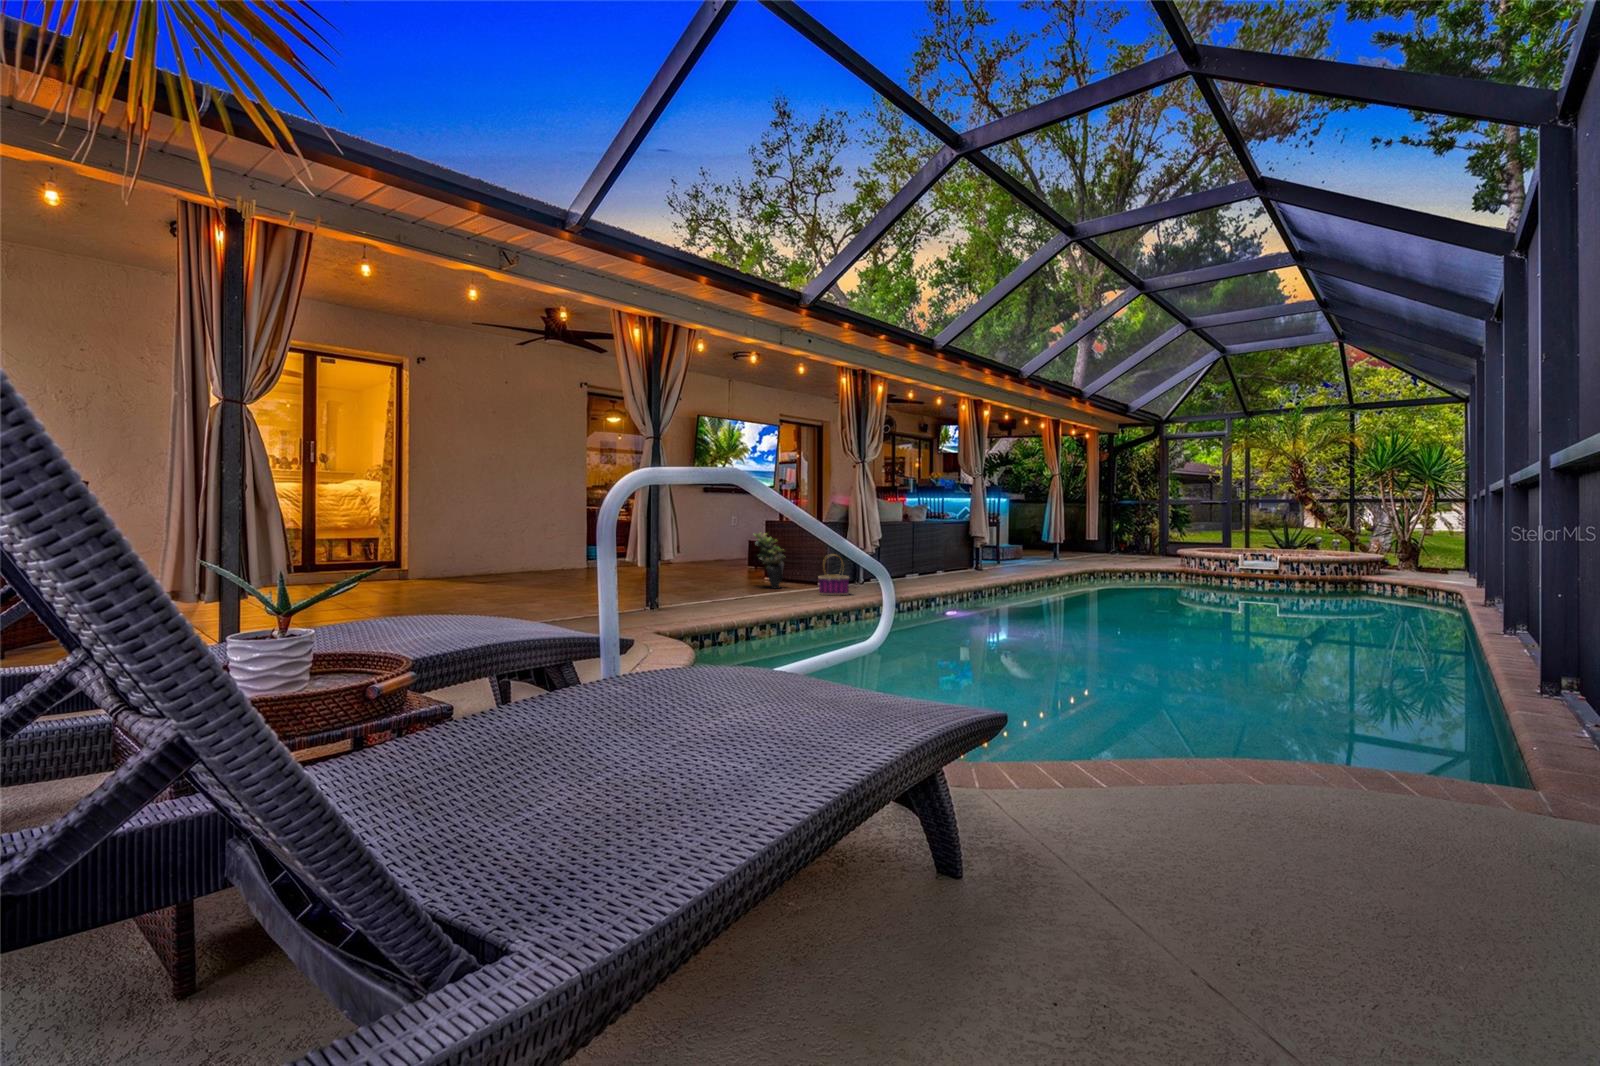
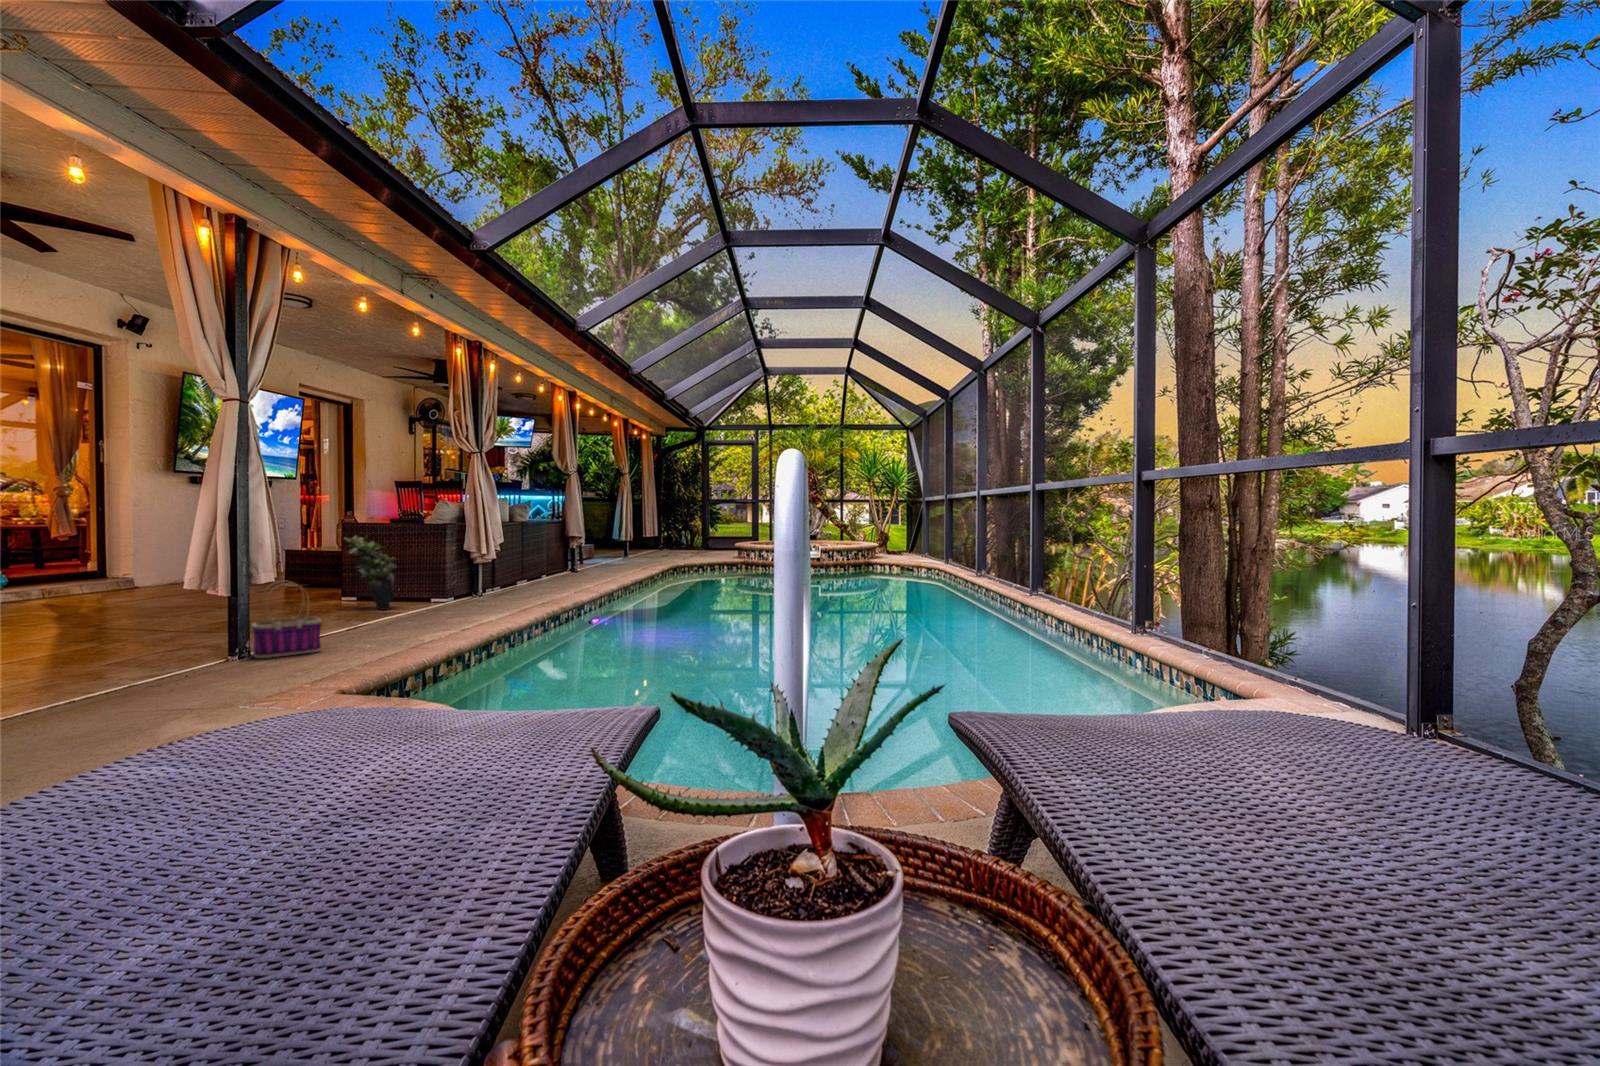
basket: present [818,554,849,595] -> present [251,581,322,658]

